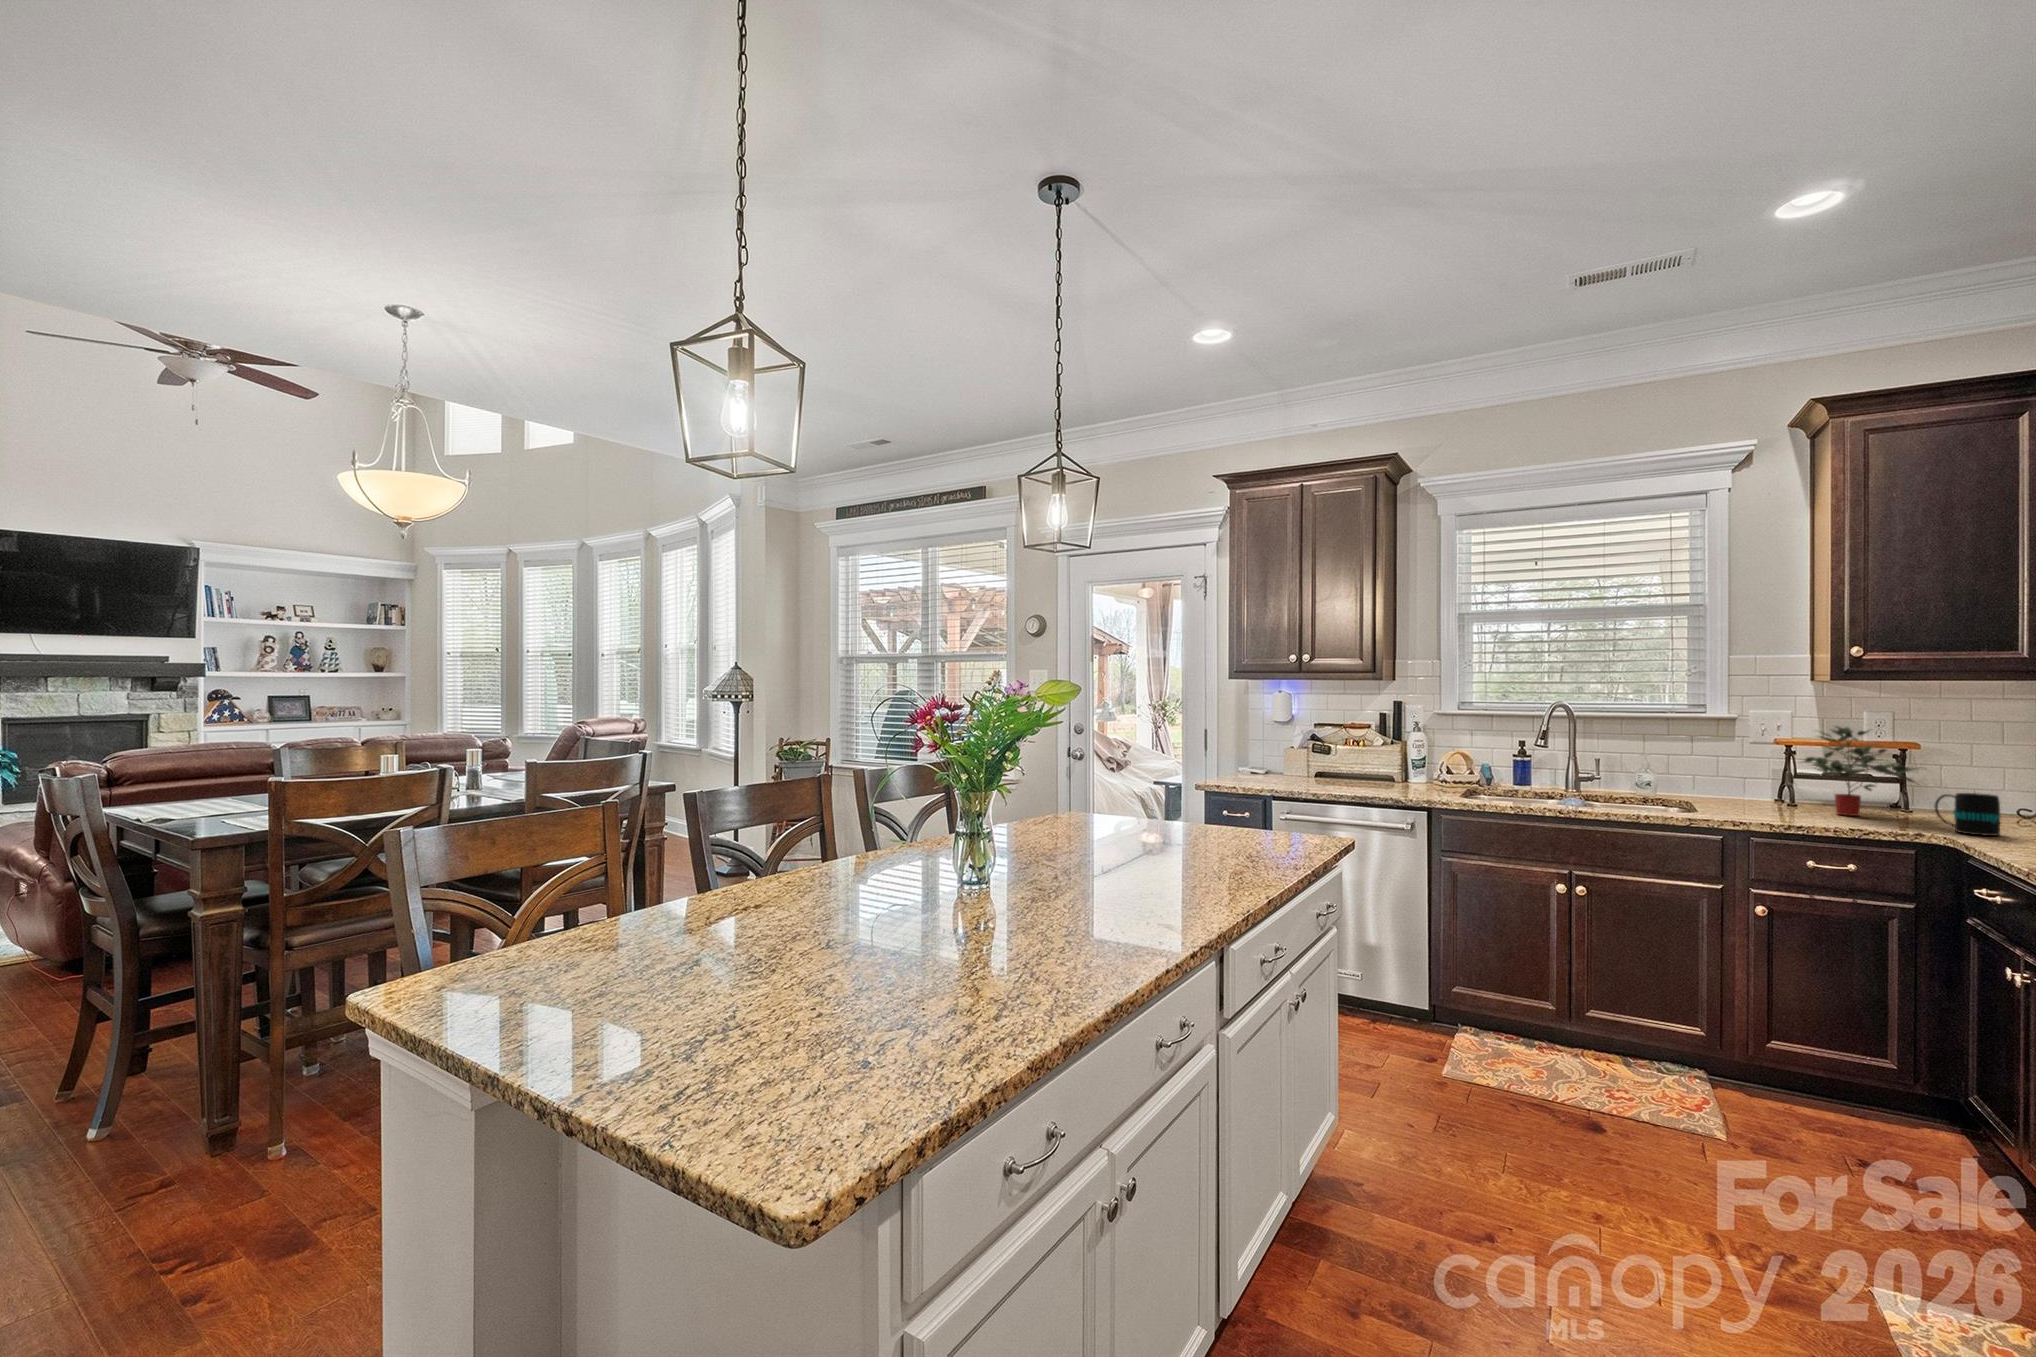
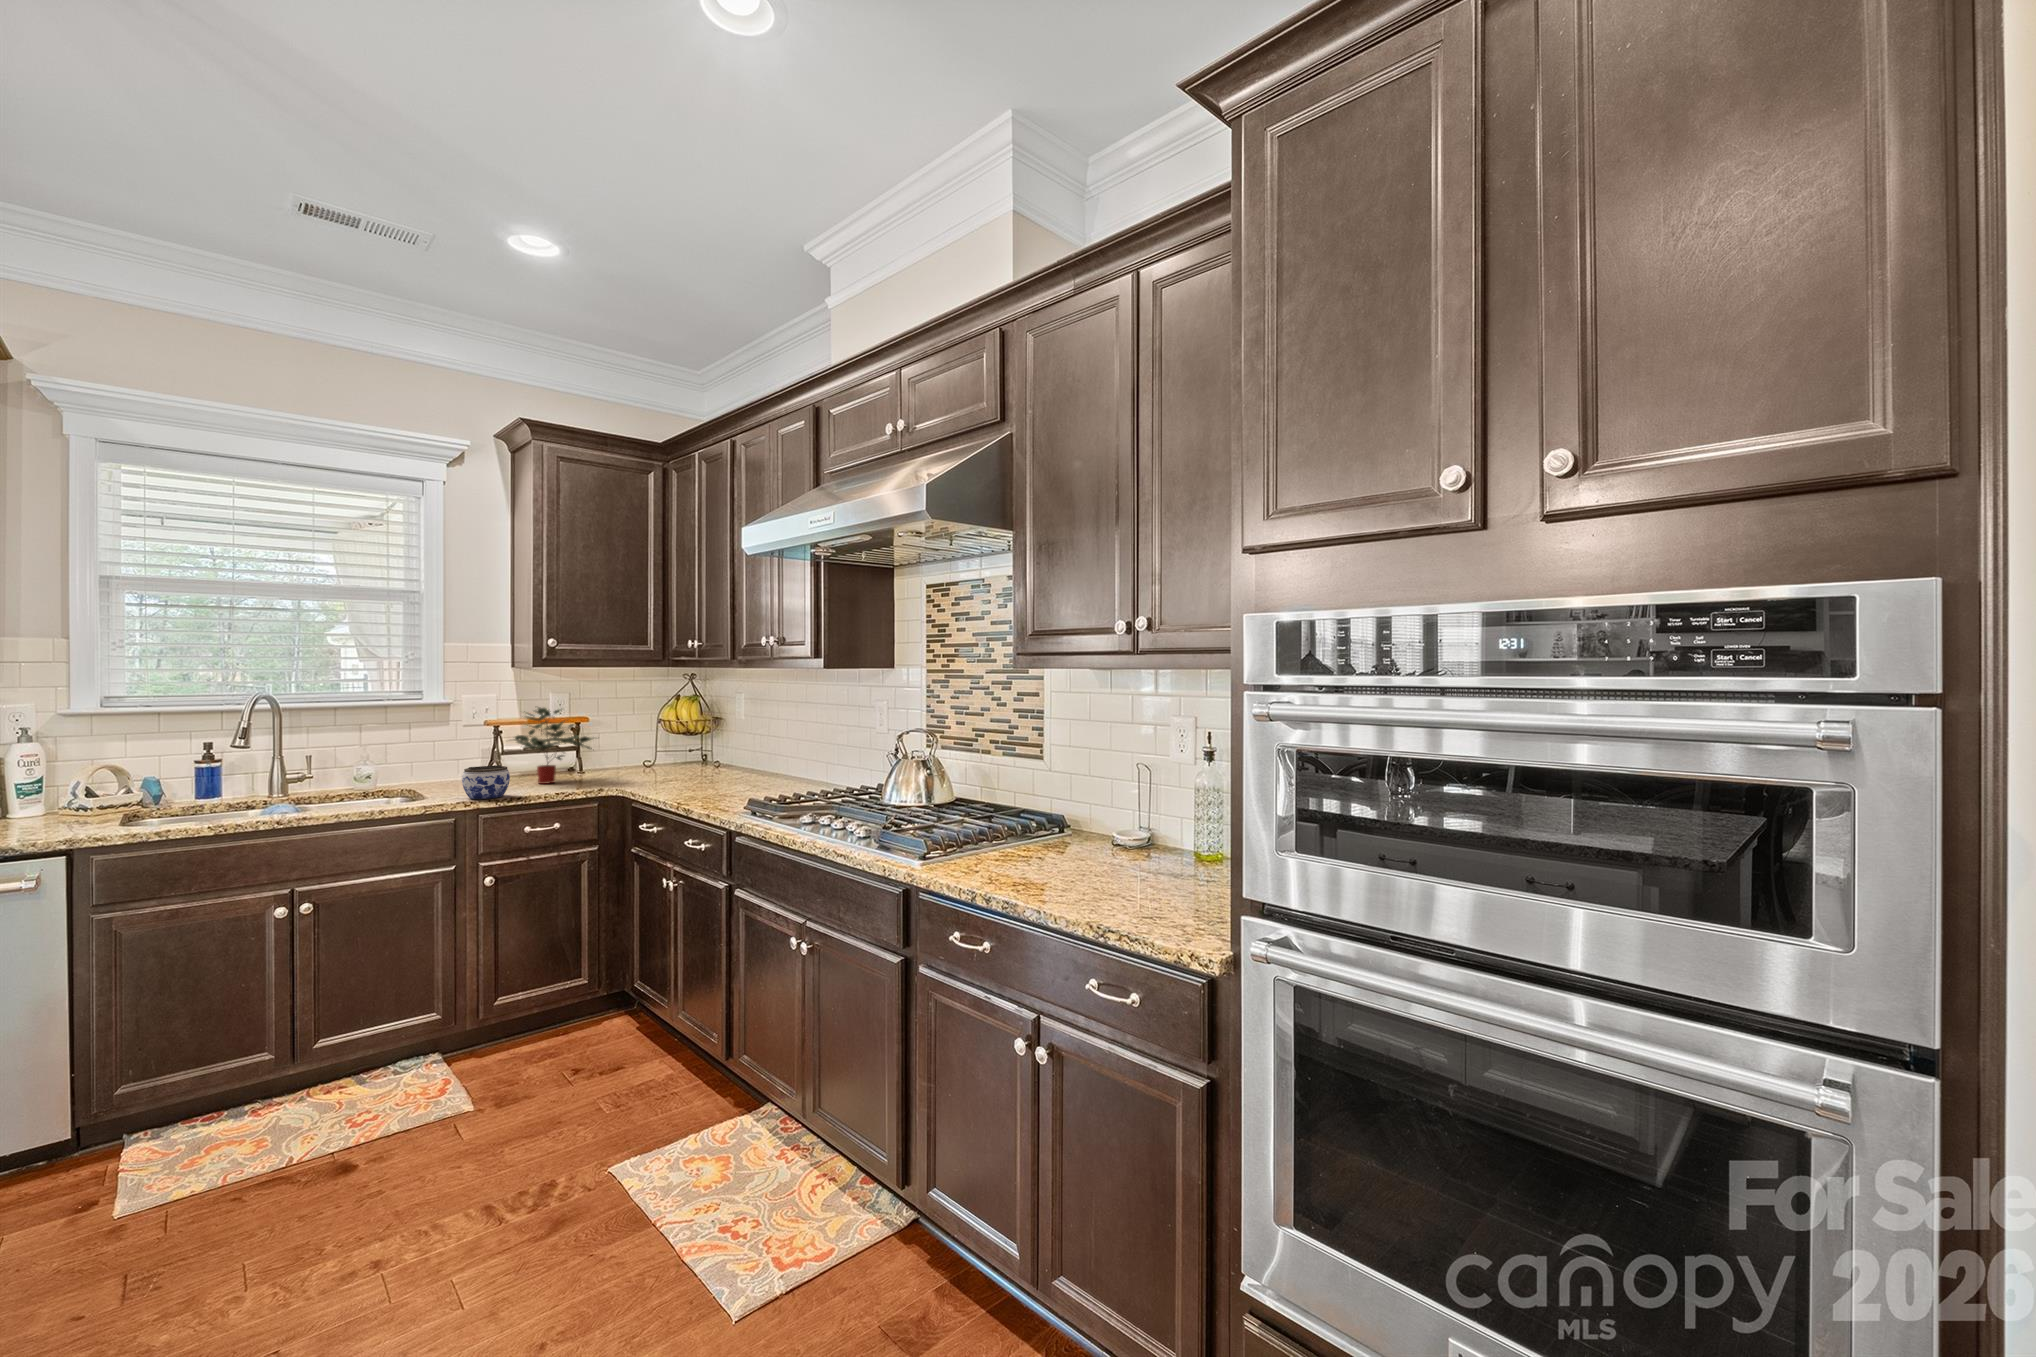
jar: none [1733,785,1790,822] -> present [462,765,510,799]
mug: present [1935,793,2000,836] -> none [609,753,647,785]

